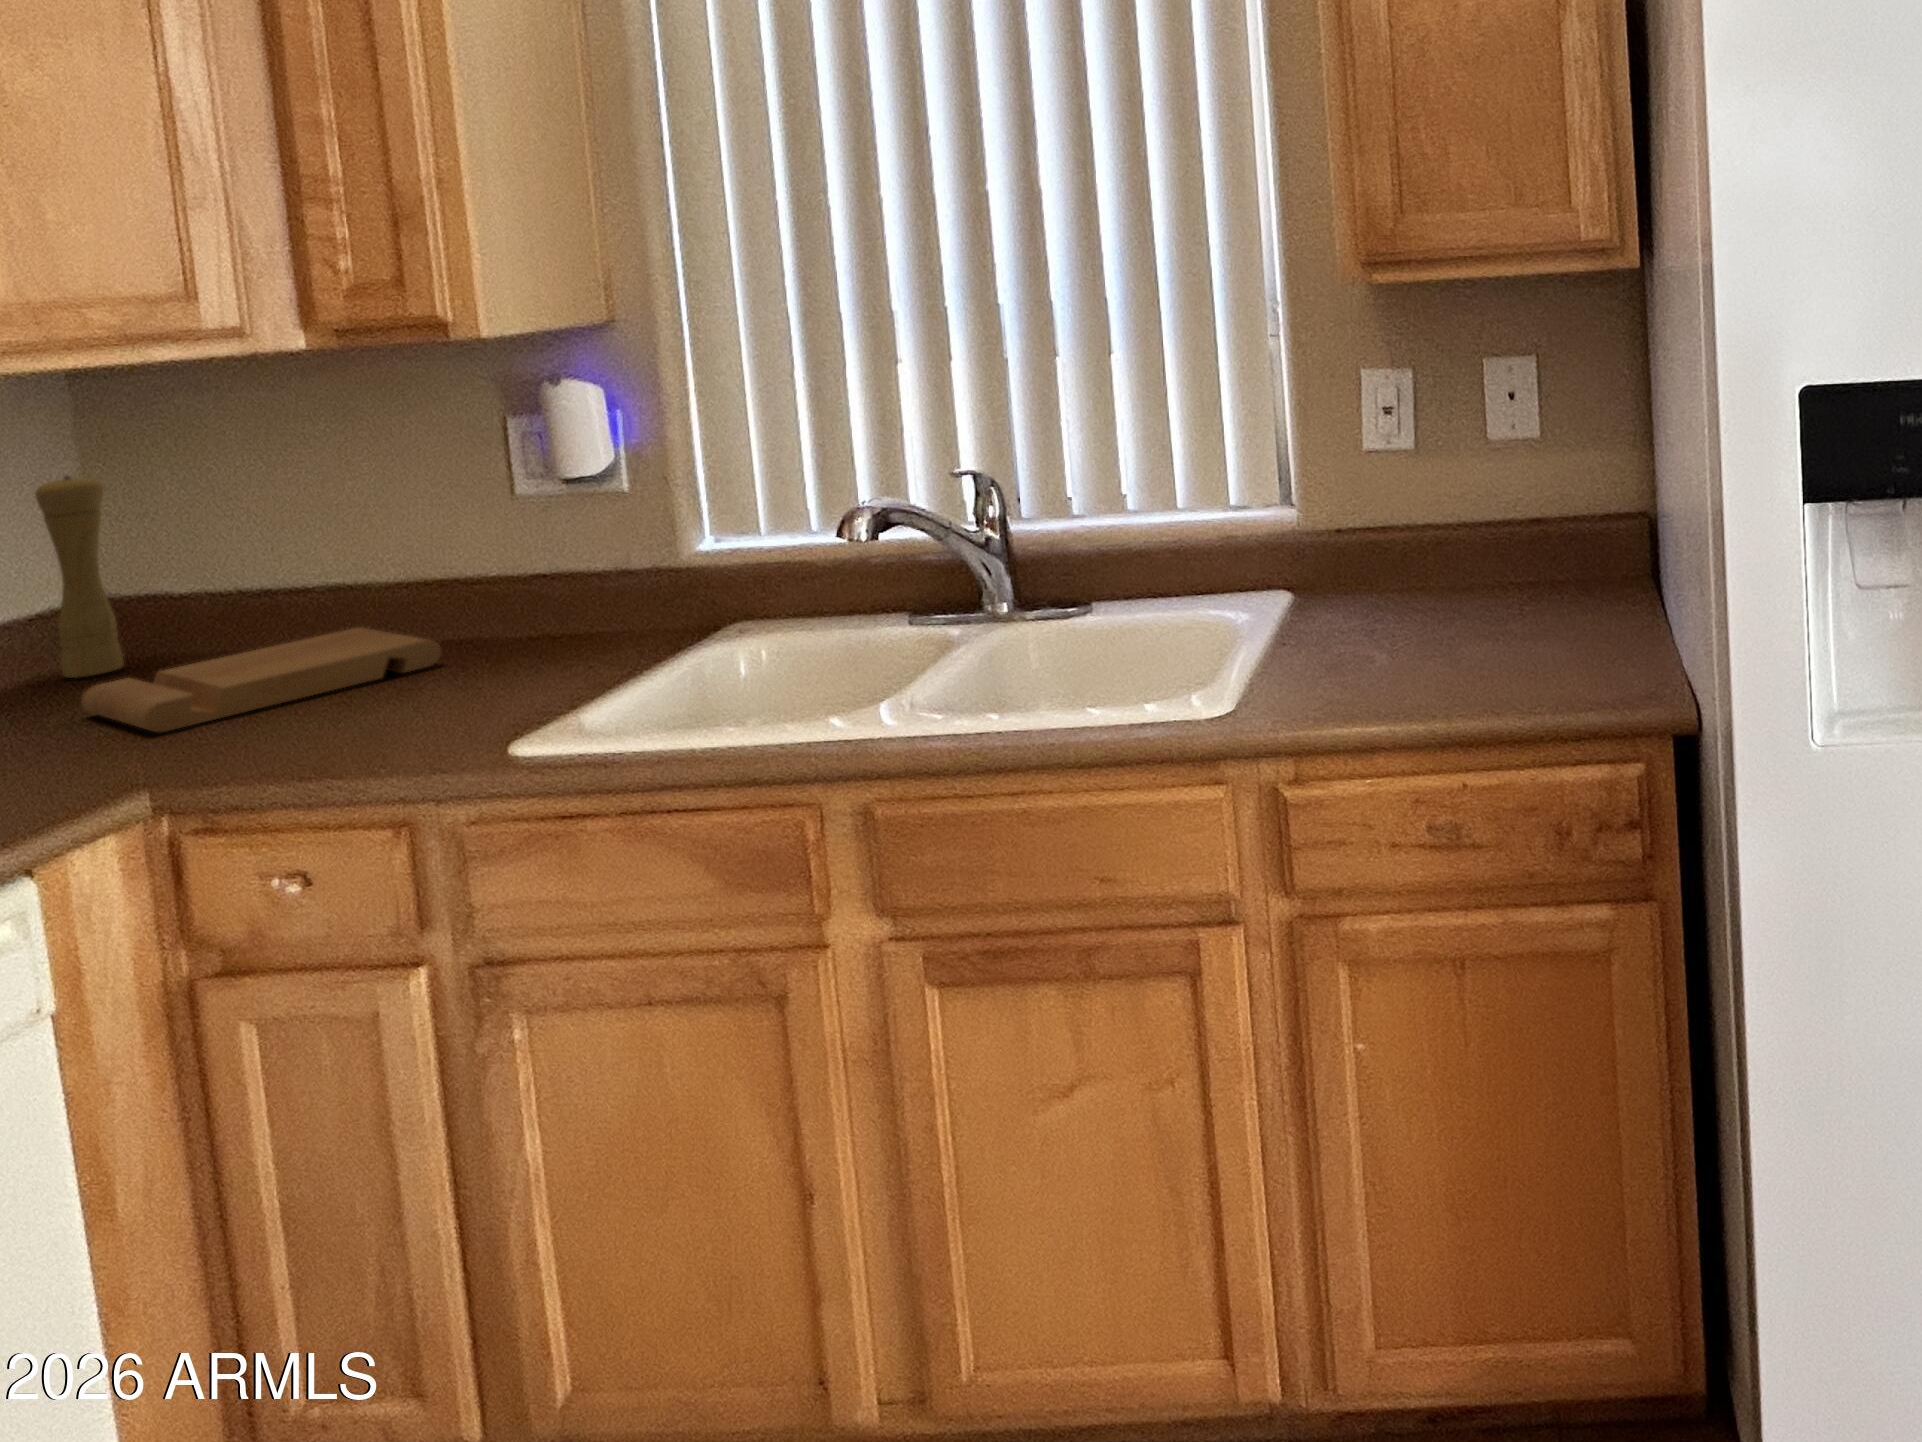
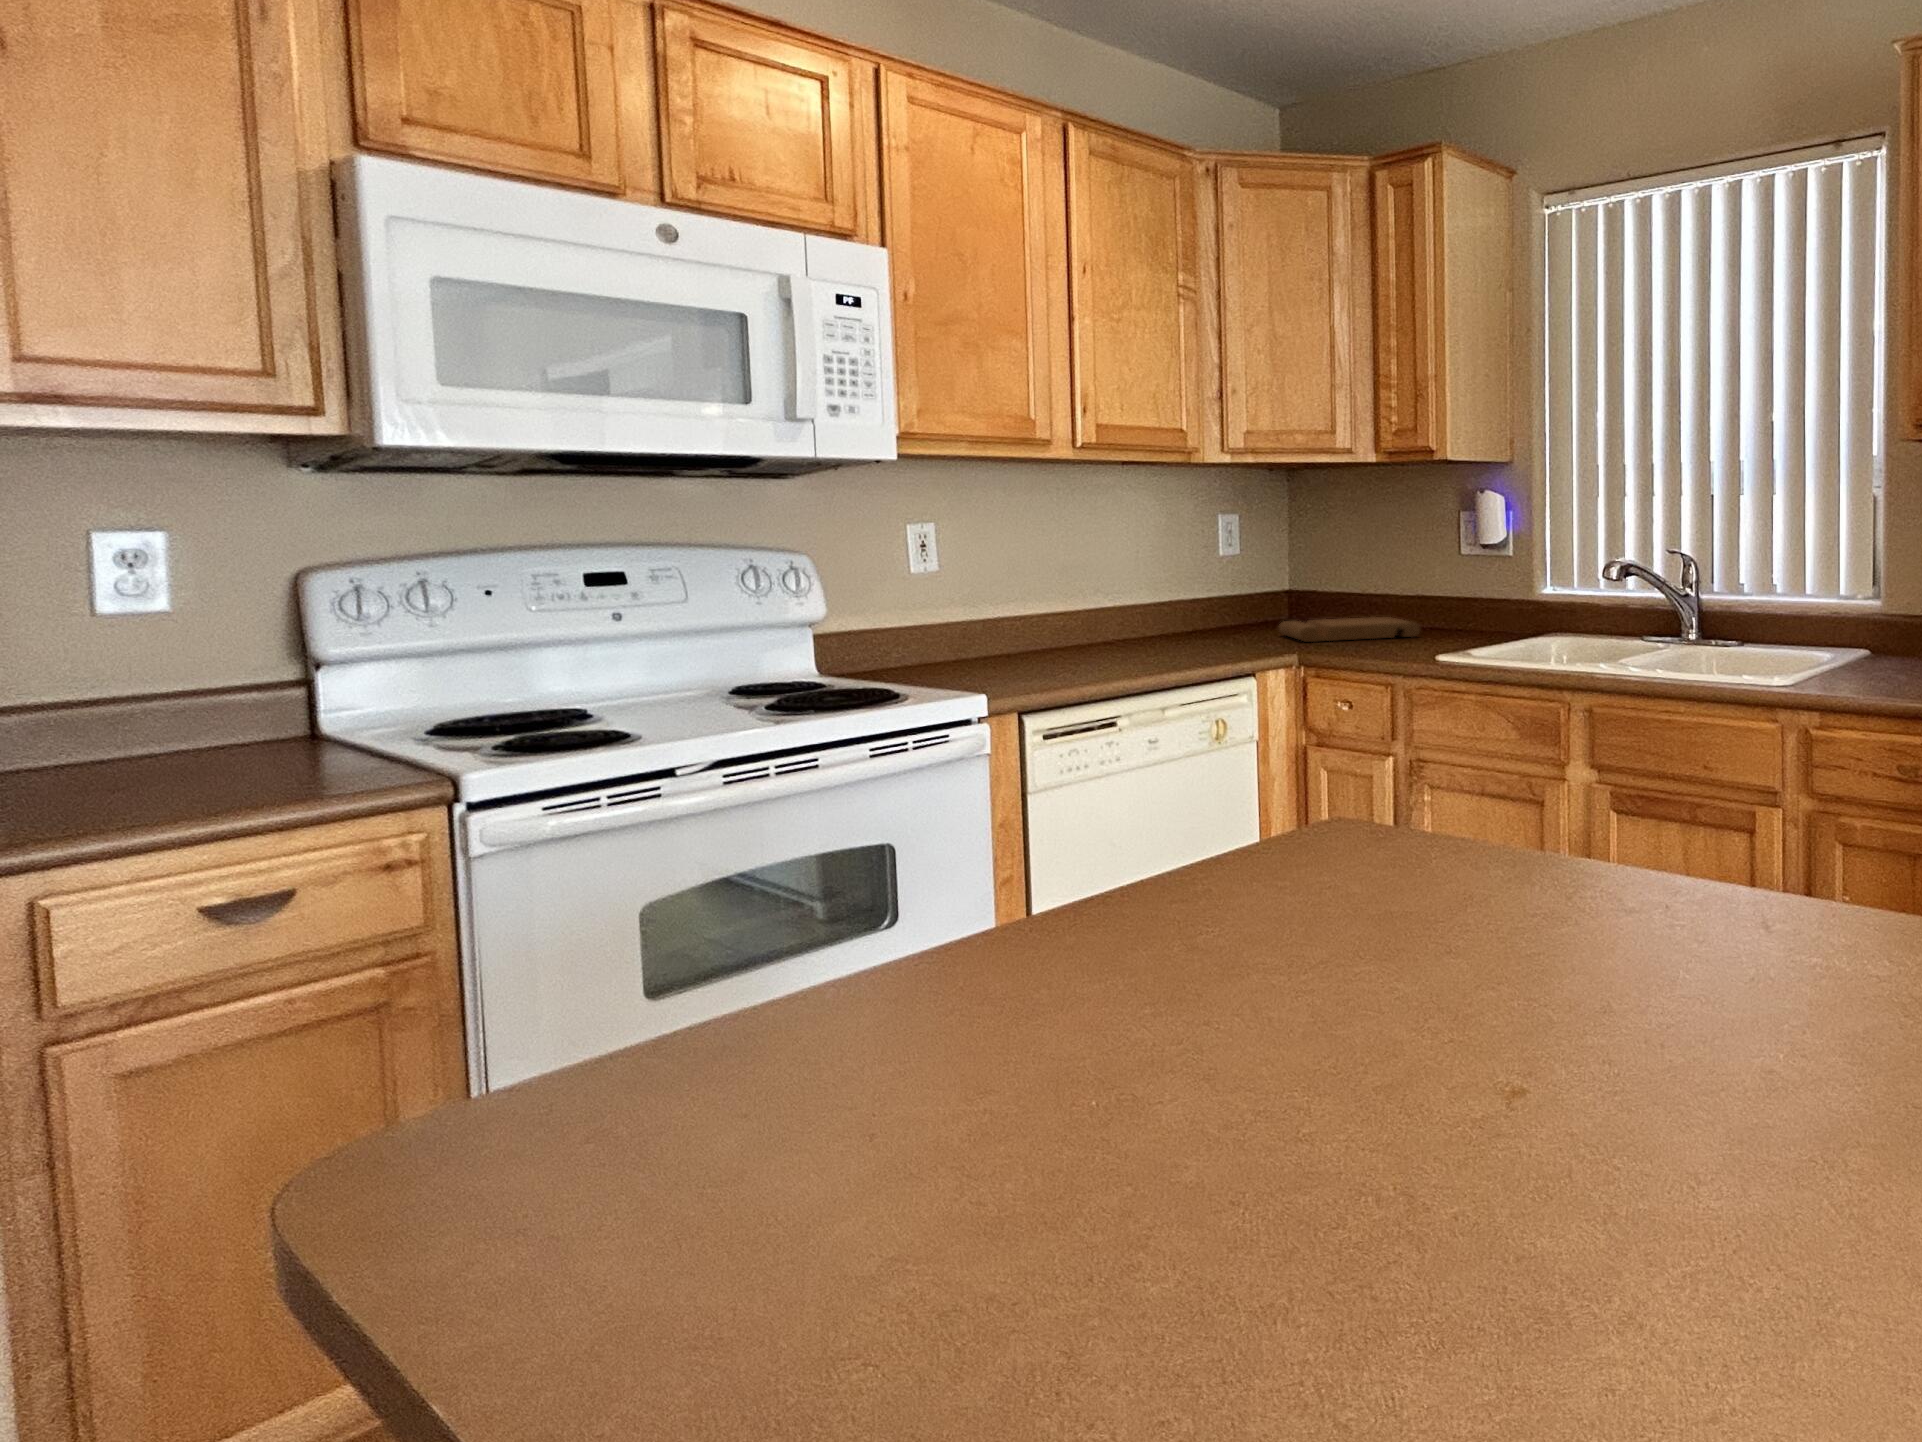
pepper mill: present [35,476,124,678] -> none [1271,528,1296,625]

